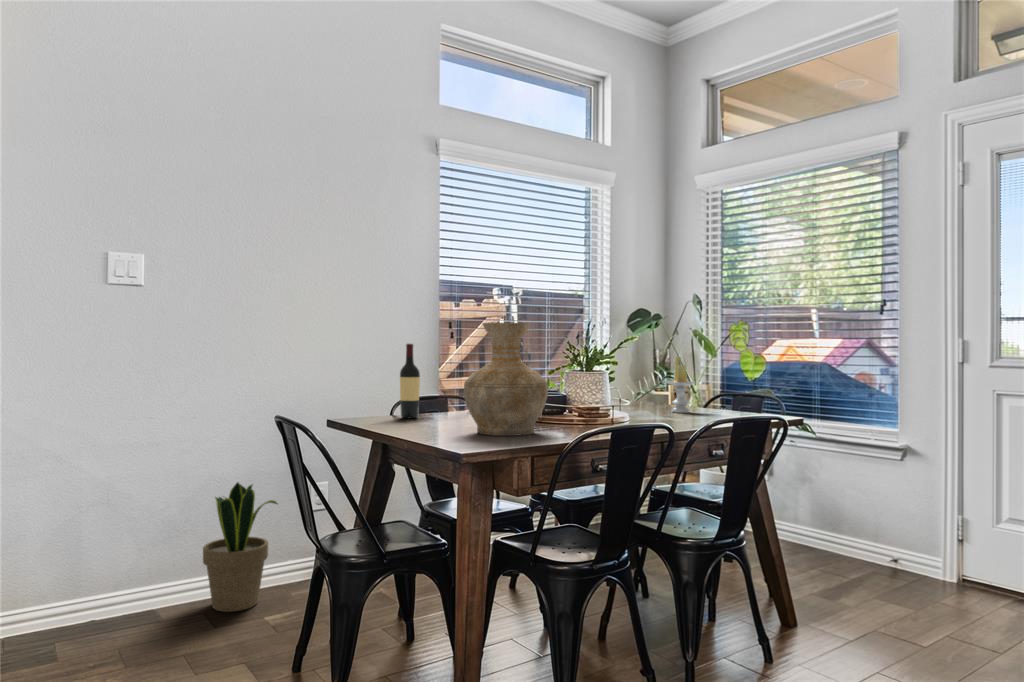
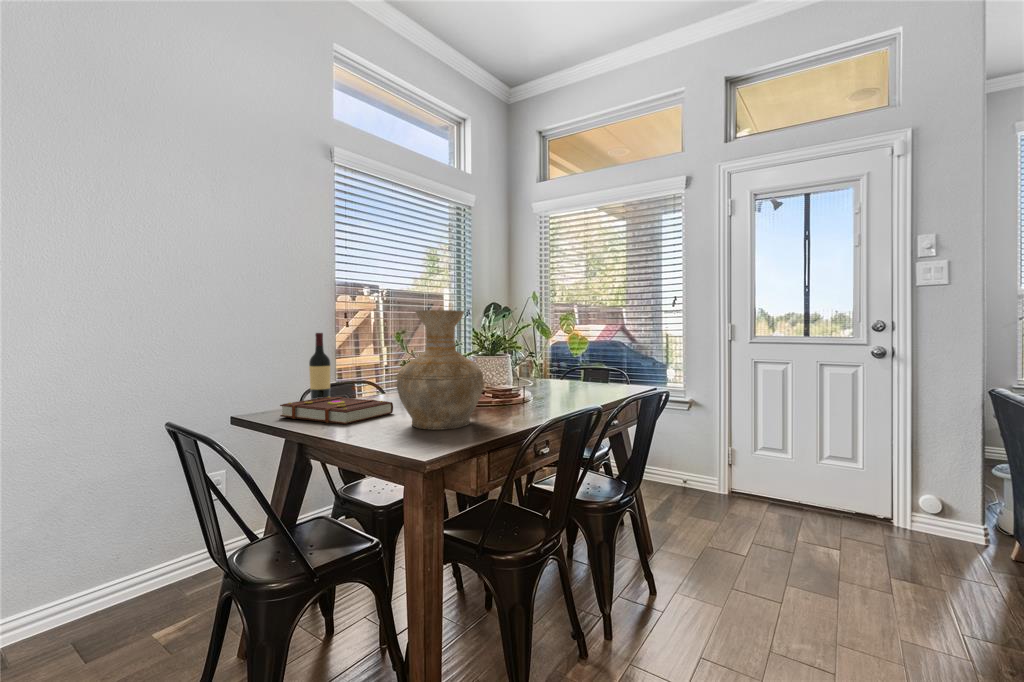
candle: present [667,356,695,413] -> none [541,340,563,385]
book: none [369,407,471,429] -> present [280,396,393,424]
potted plant: present [203,482,278,612] -> none [68,485,170,639]

